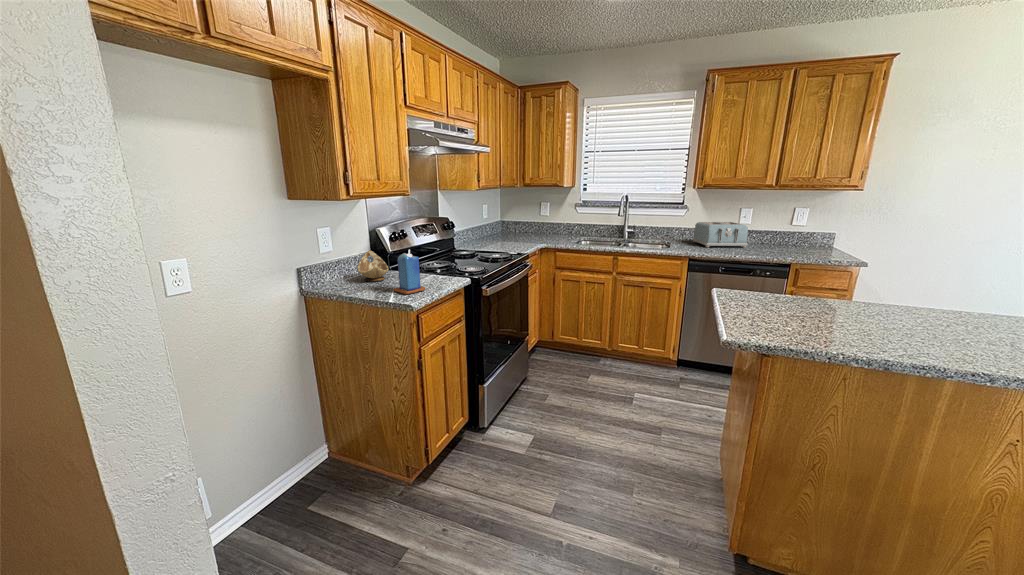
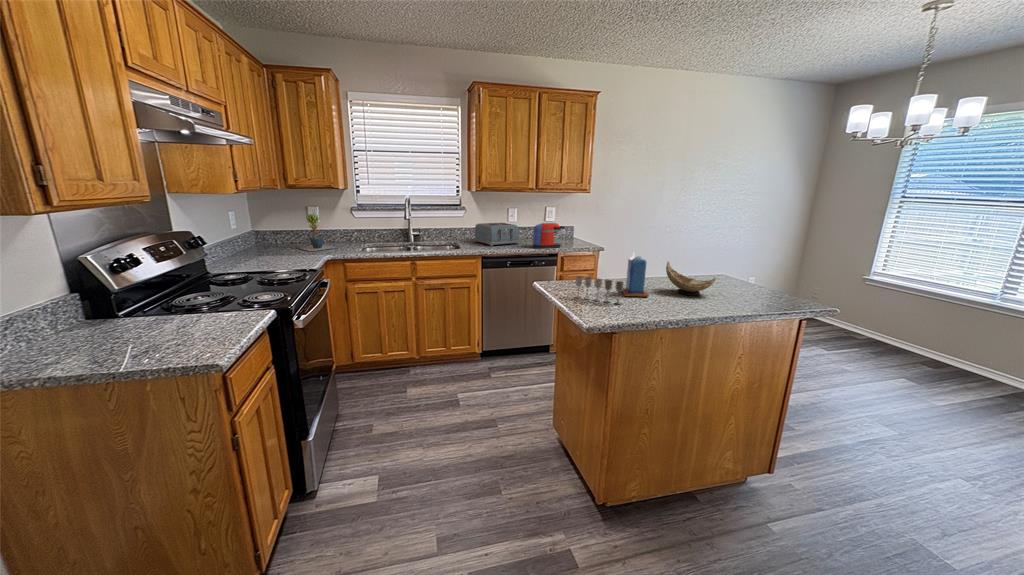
potted plant: none [525,208,557,240] -> present [297,213,338,251]
coffee maker: none [760,223,814,254] -> present [533,223,565,248]
decorative bowl: present [358,250,389,282] -> present [666,262,716,296]
candle: present [394,250,425,294] -> present [622,253,649,297]
wine glass: none [743,279,806,319] -> present [576,276,623,305]

